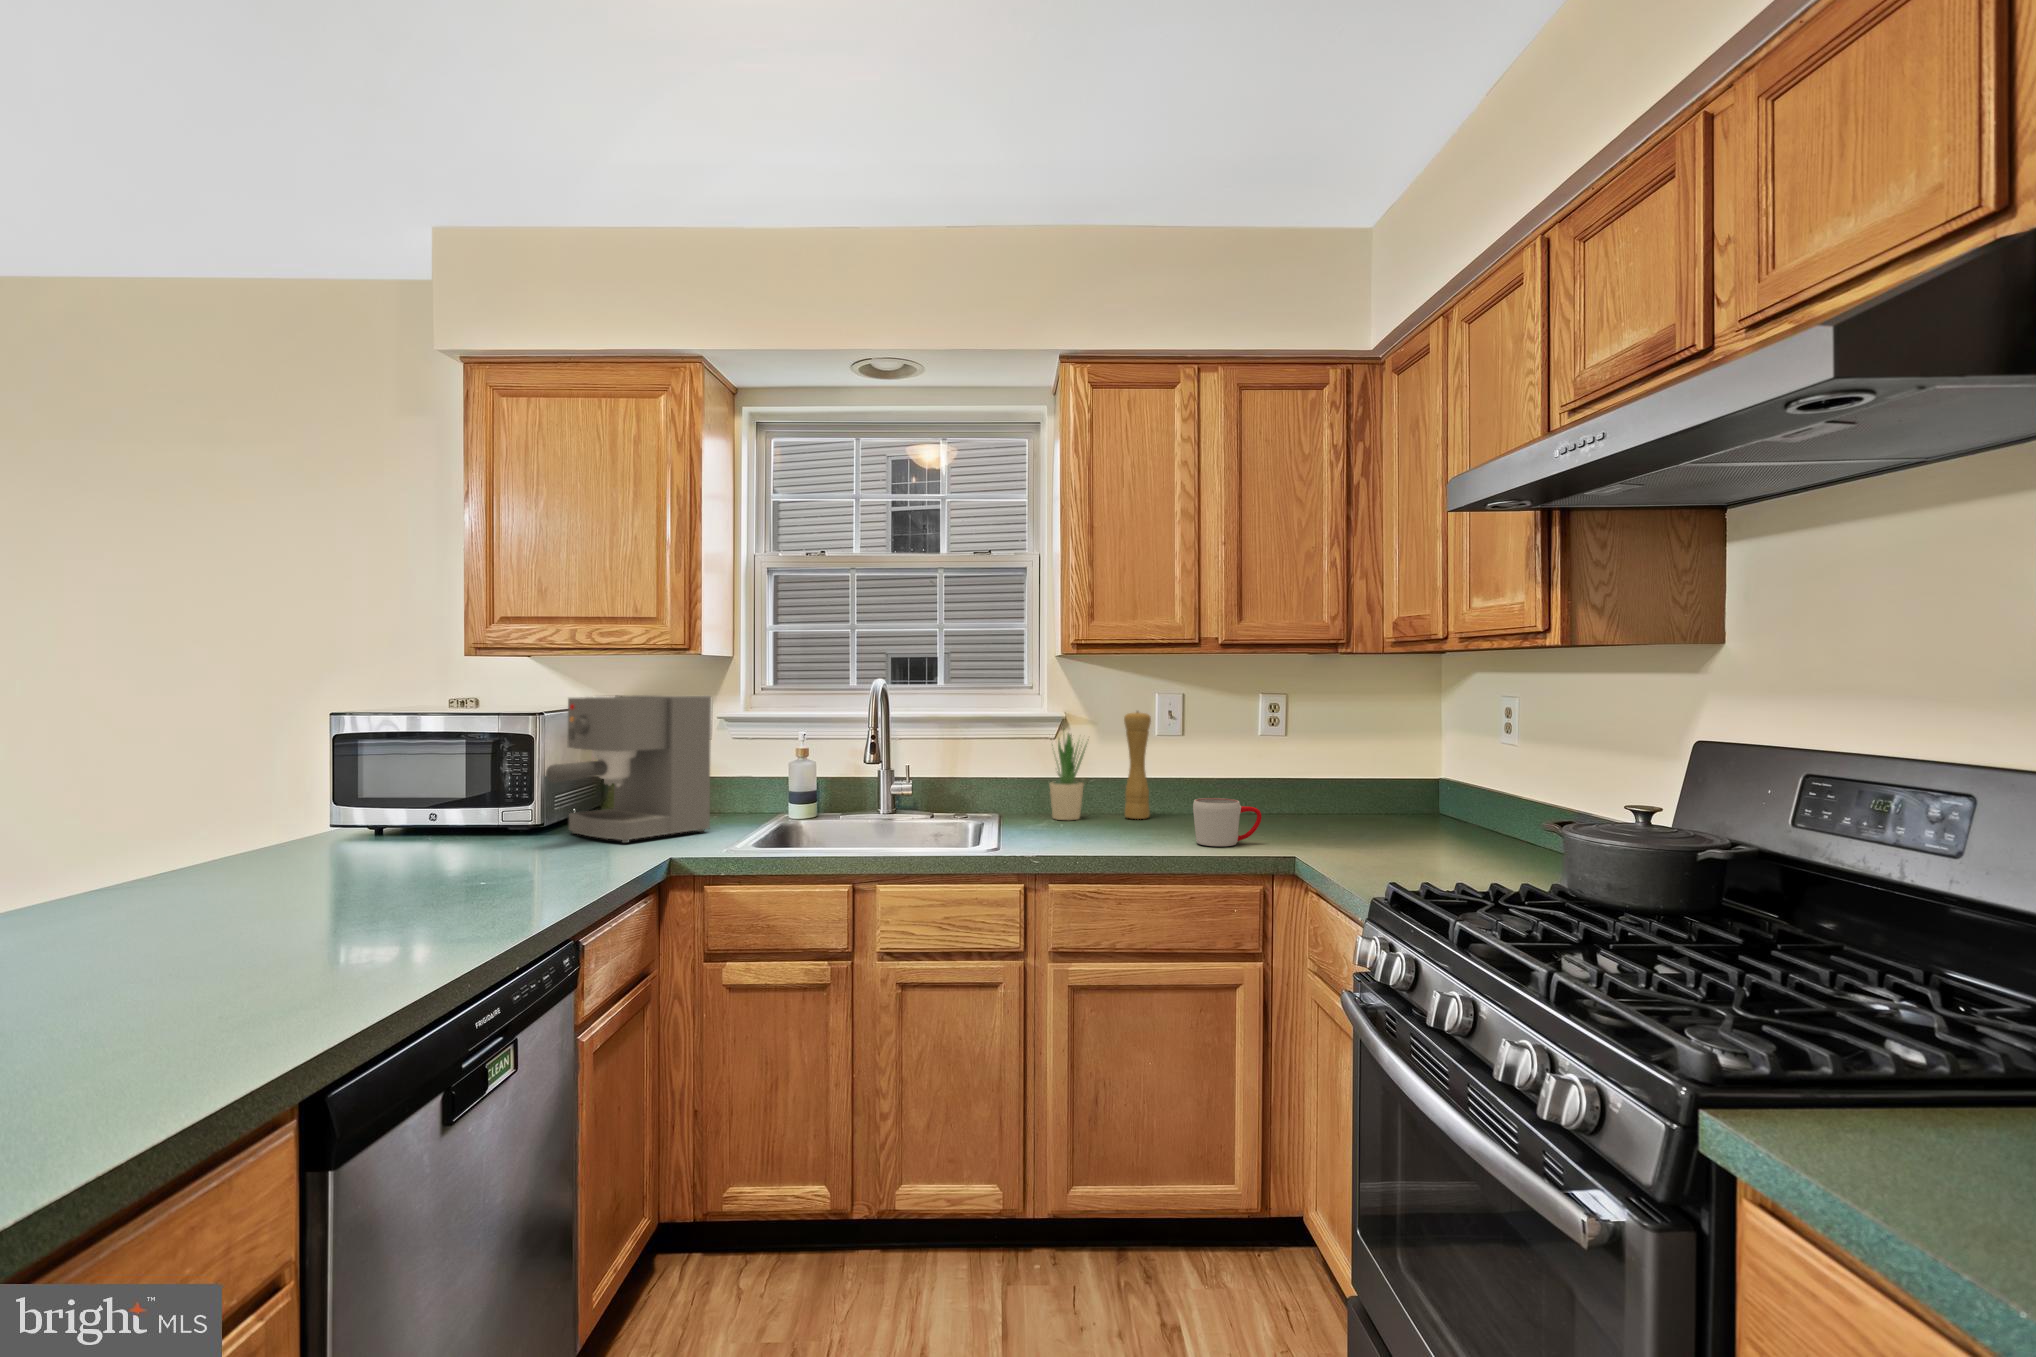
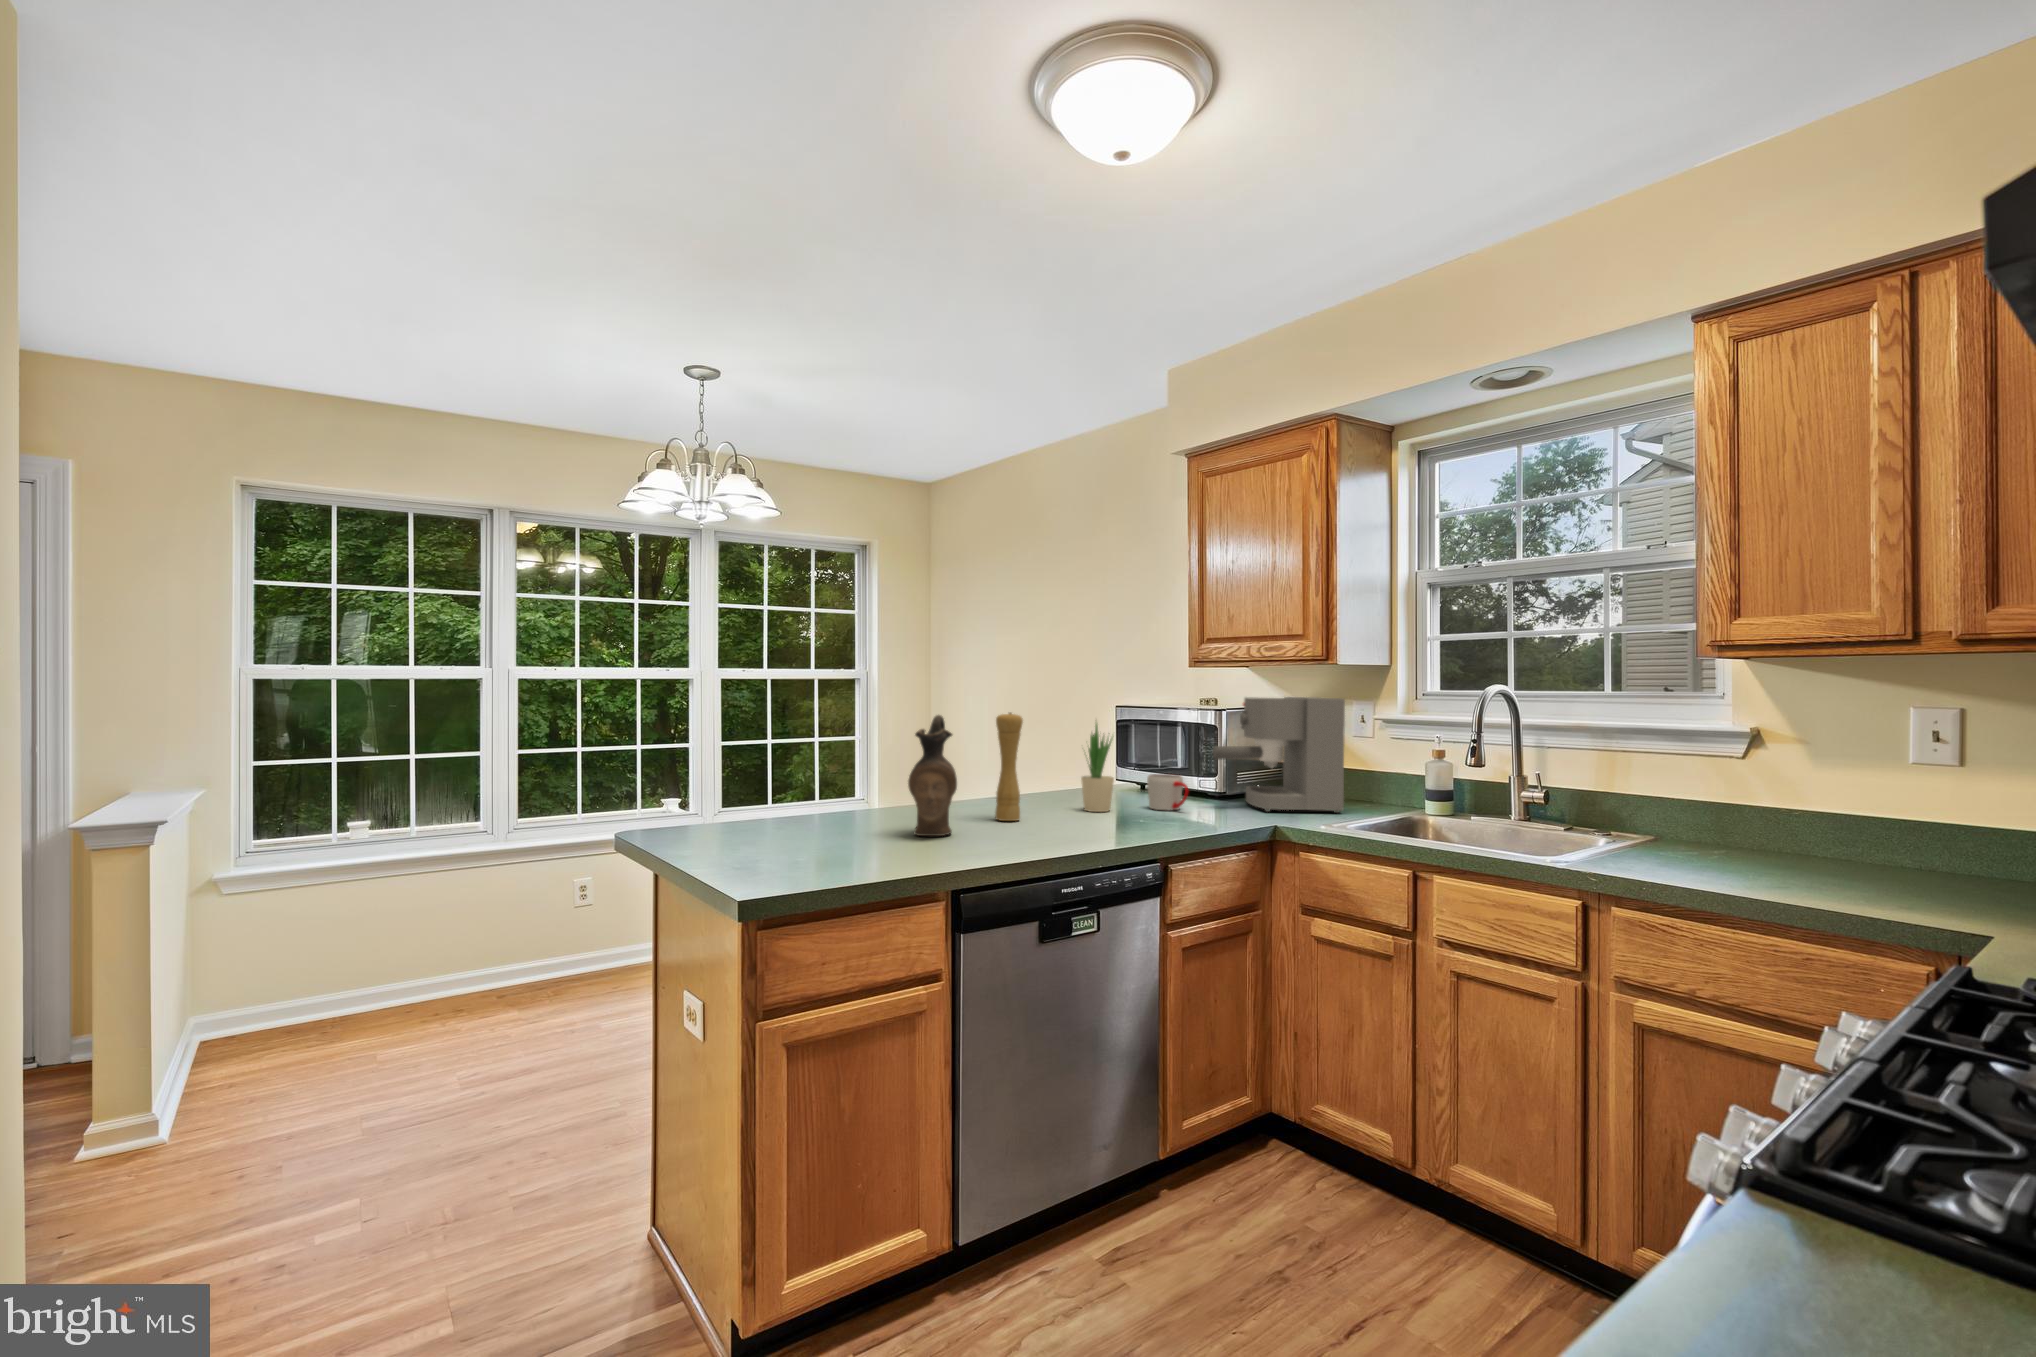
pepper mill: present [1124,711,1151,819] -> present [995,713,1023,821]
potted plant: present [1050,728,1086,820] -> present [1081,723,1114,812]
ceramic pitcher: none [77,749,209,999] -> present [908,715,957,836]
mug: present [1193,798,1262,846] -> present [1147,774,1188,810]

